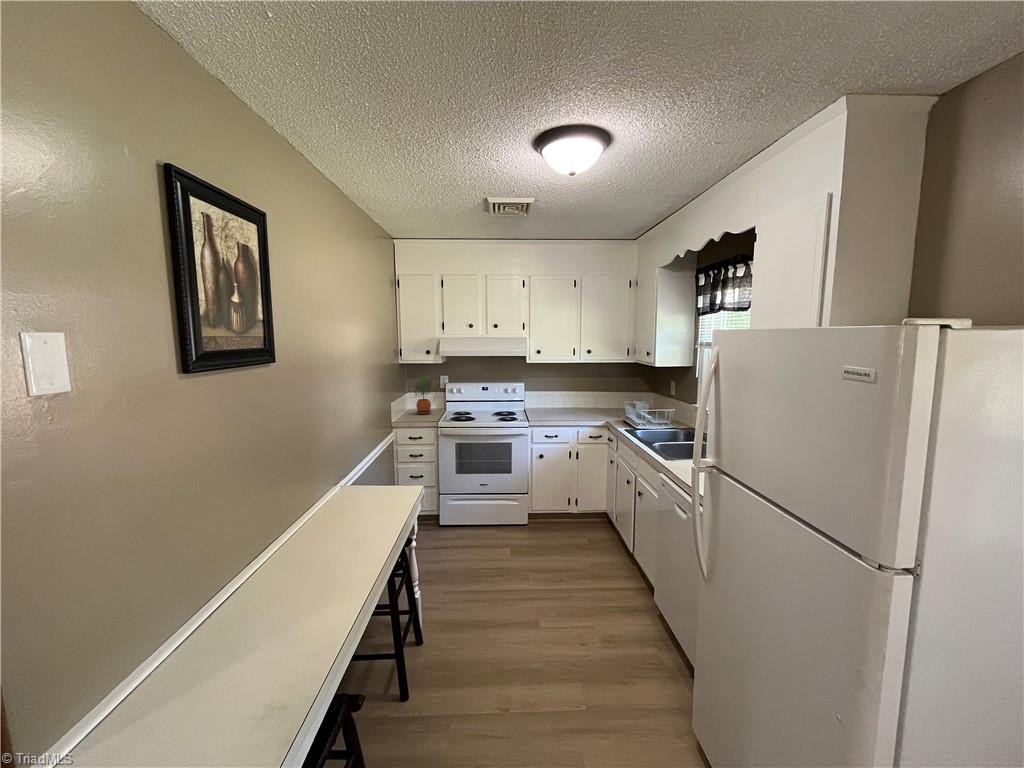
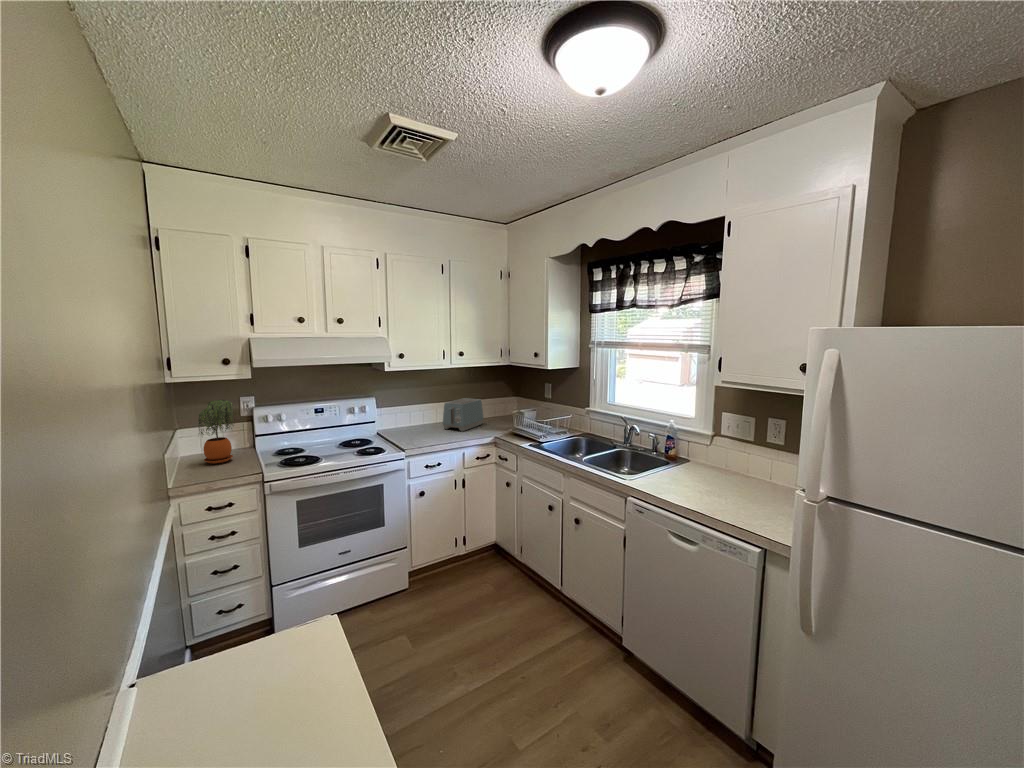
toaster: none [574,390,612,415] -> present [443,398,484,431]

